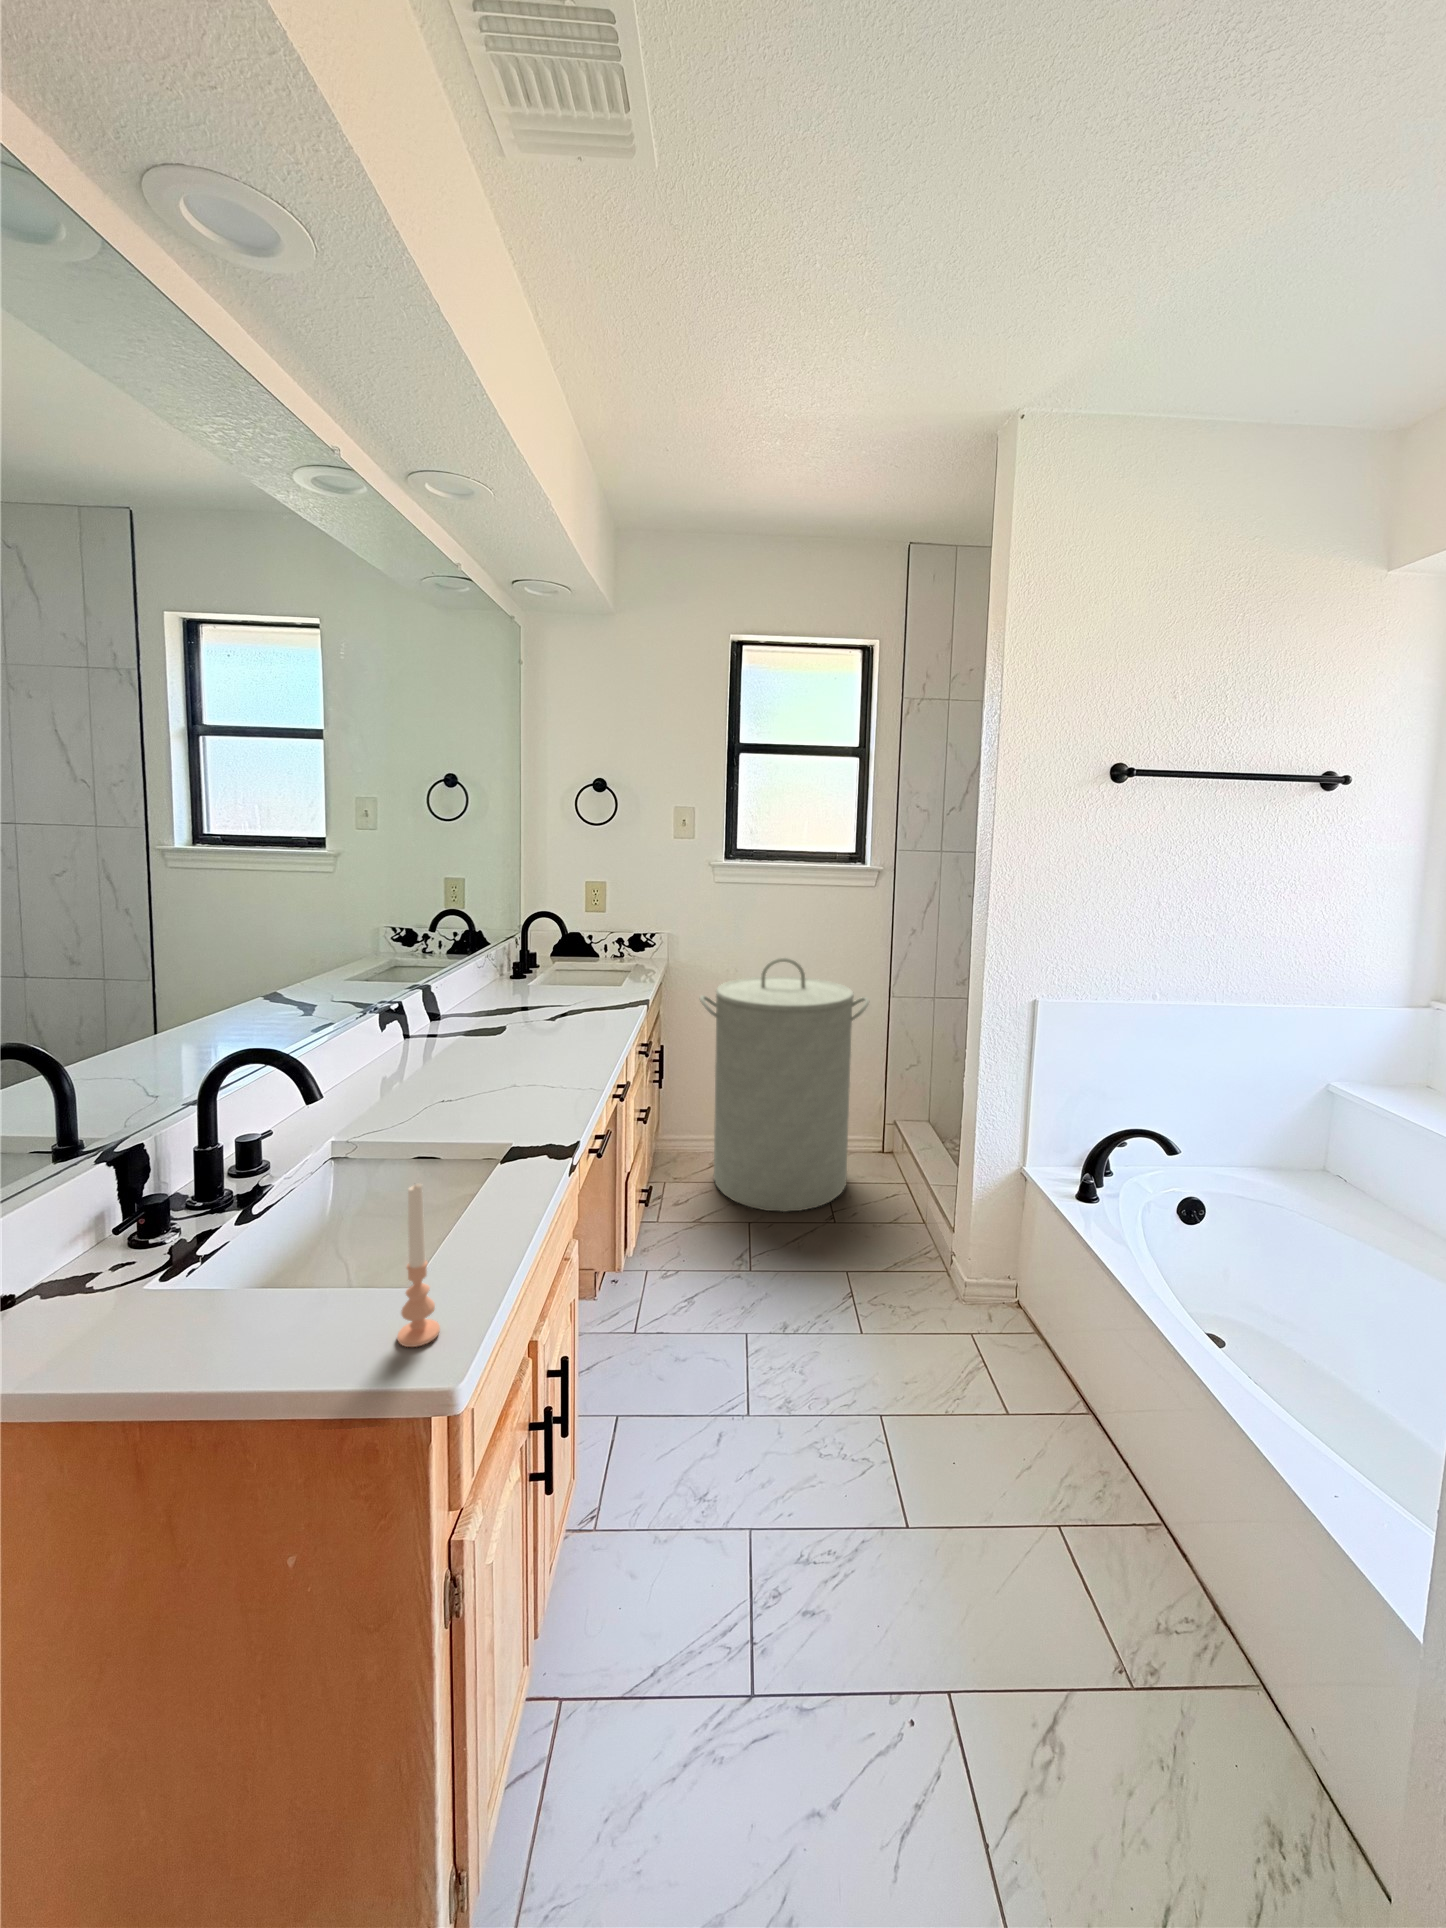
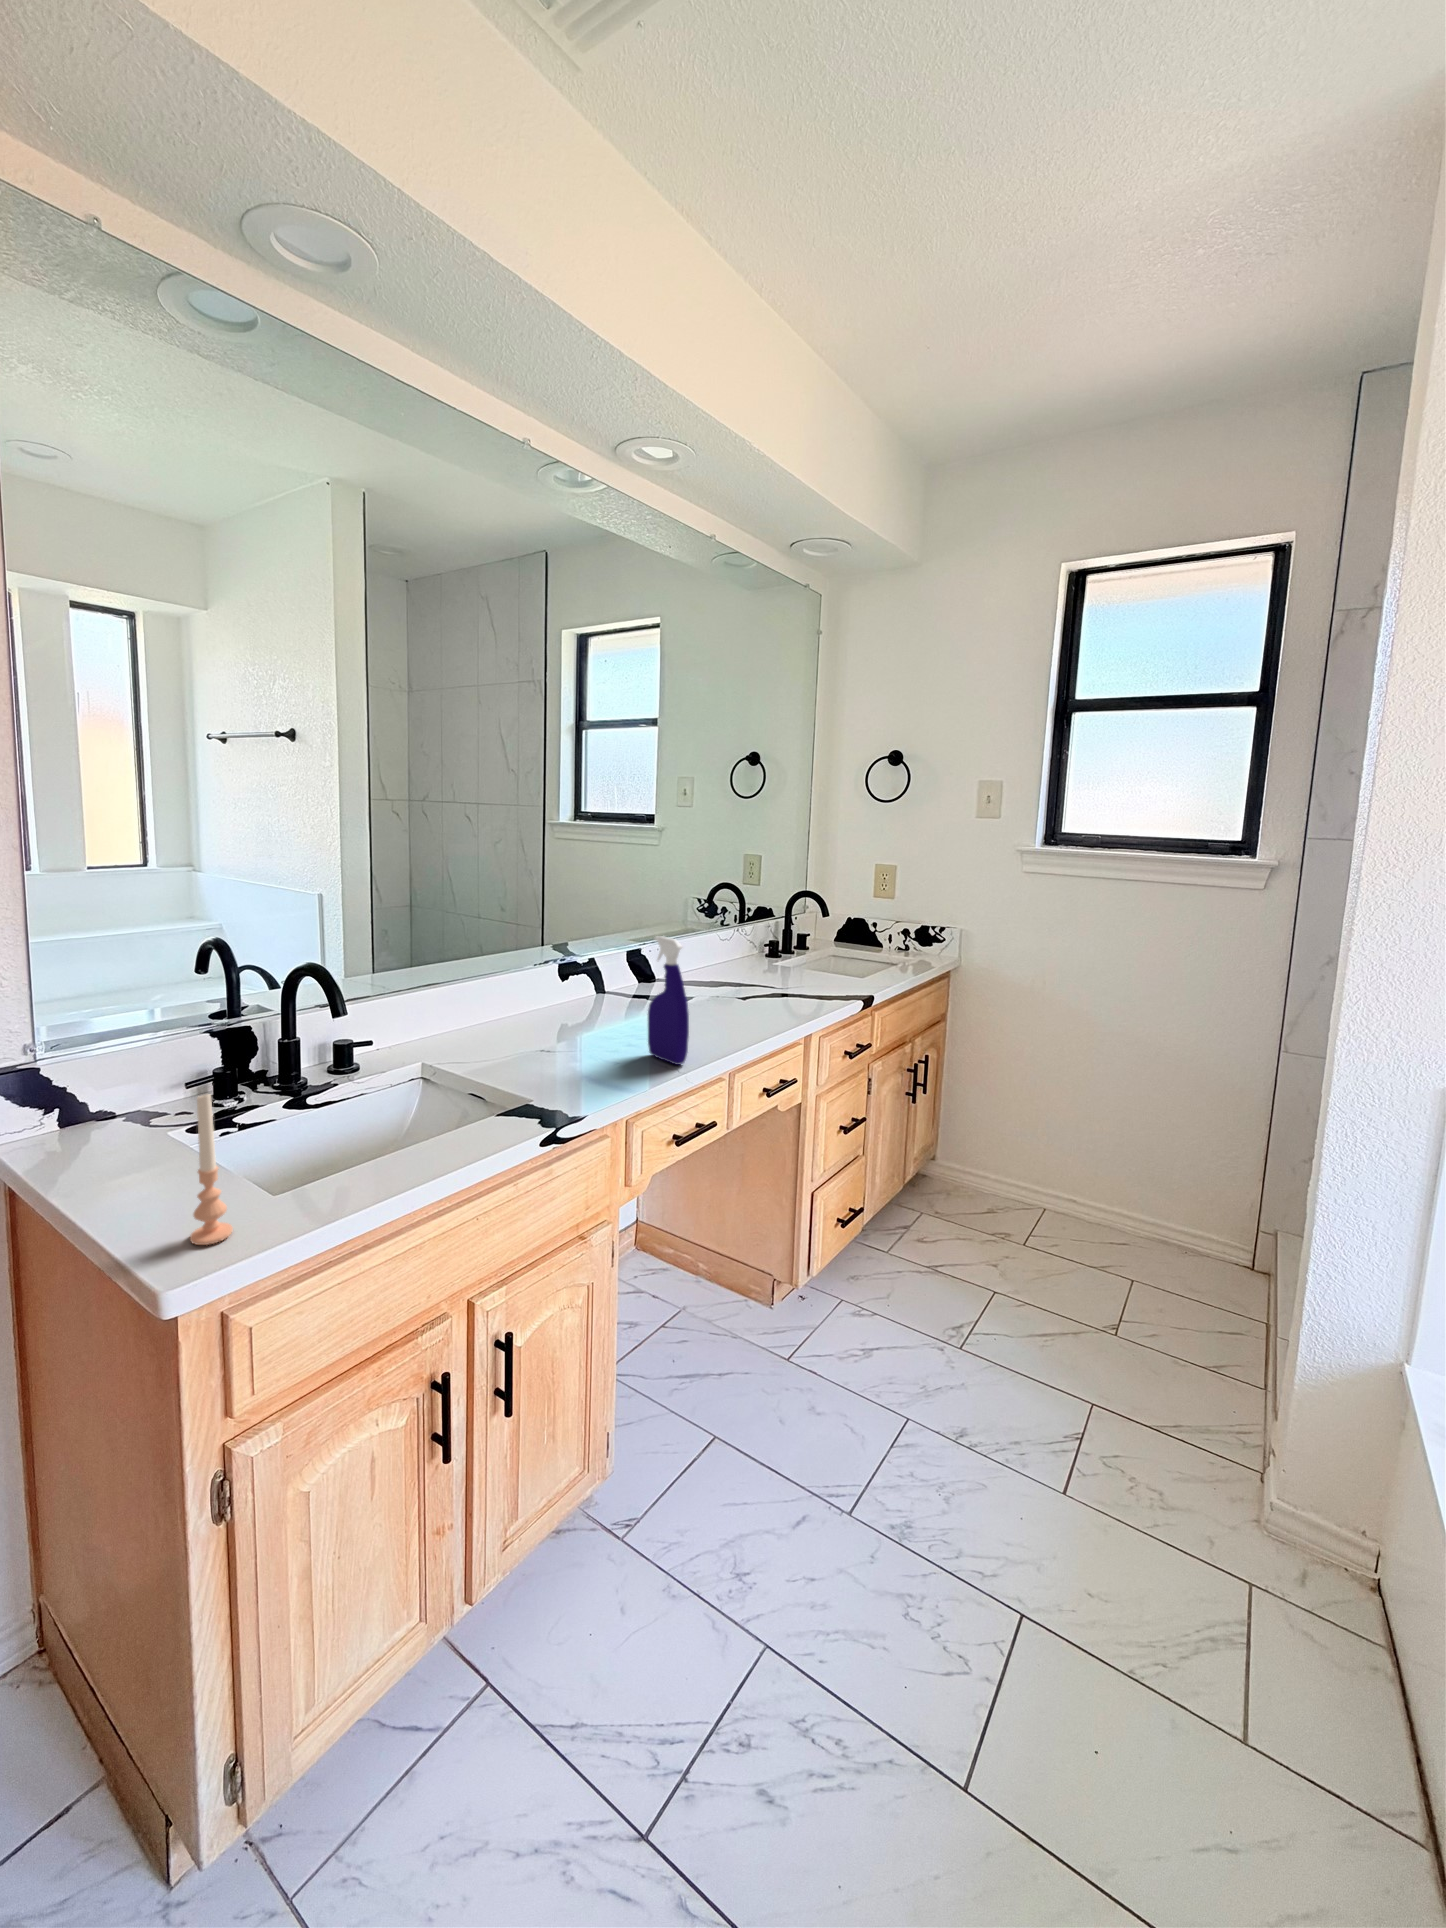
laundry hamper: present [700,958,869,1212] -> none [977,973,1226,1310]
spray bottle: none [542,967,592,1084] -> present [648,936,689,1065]

